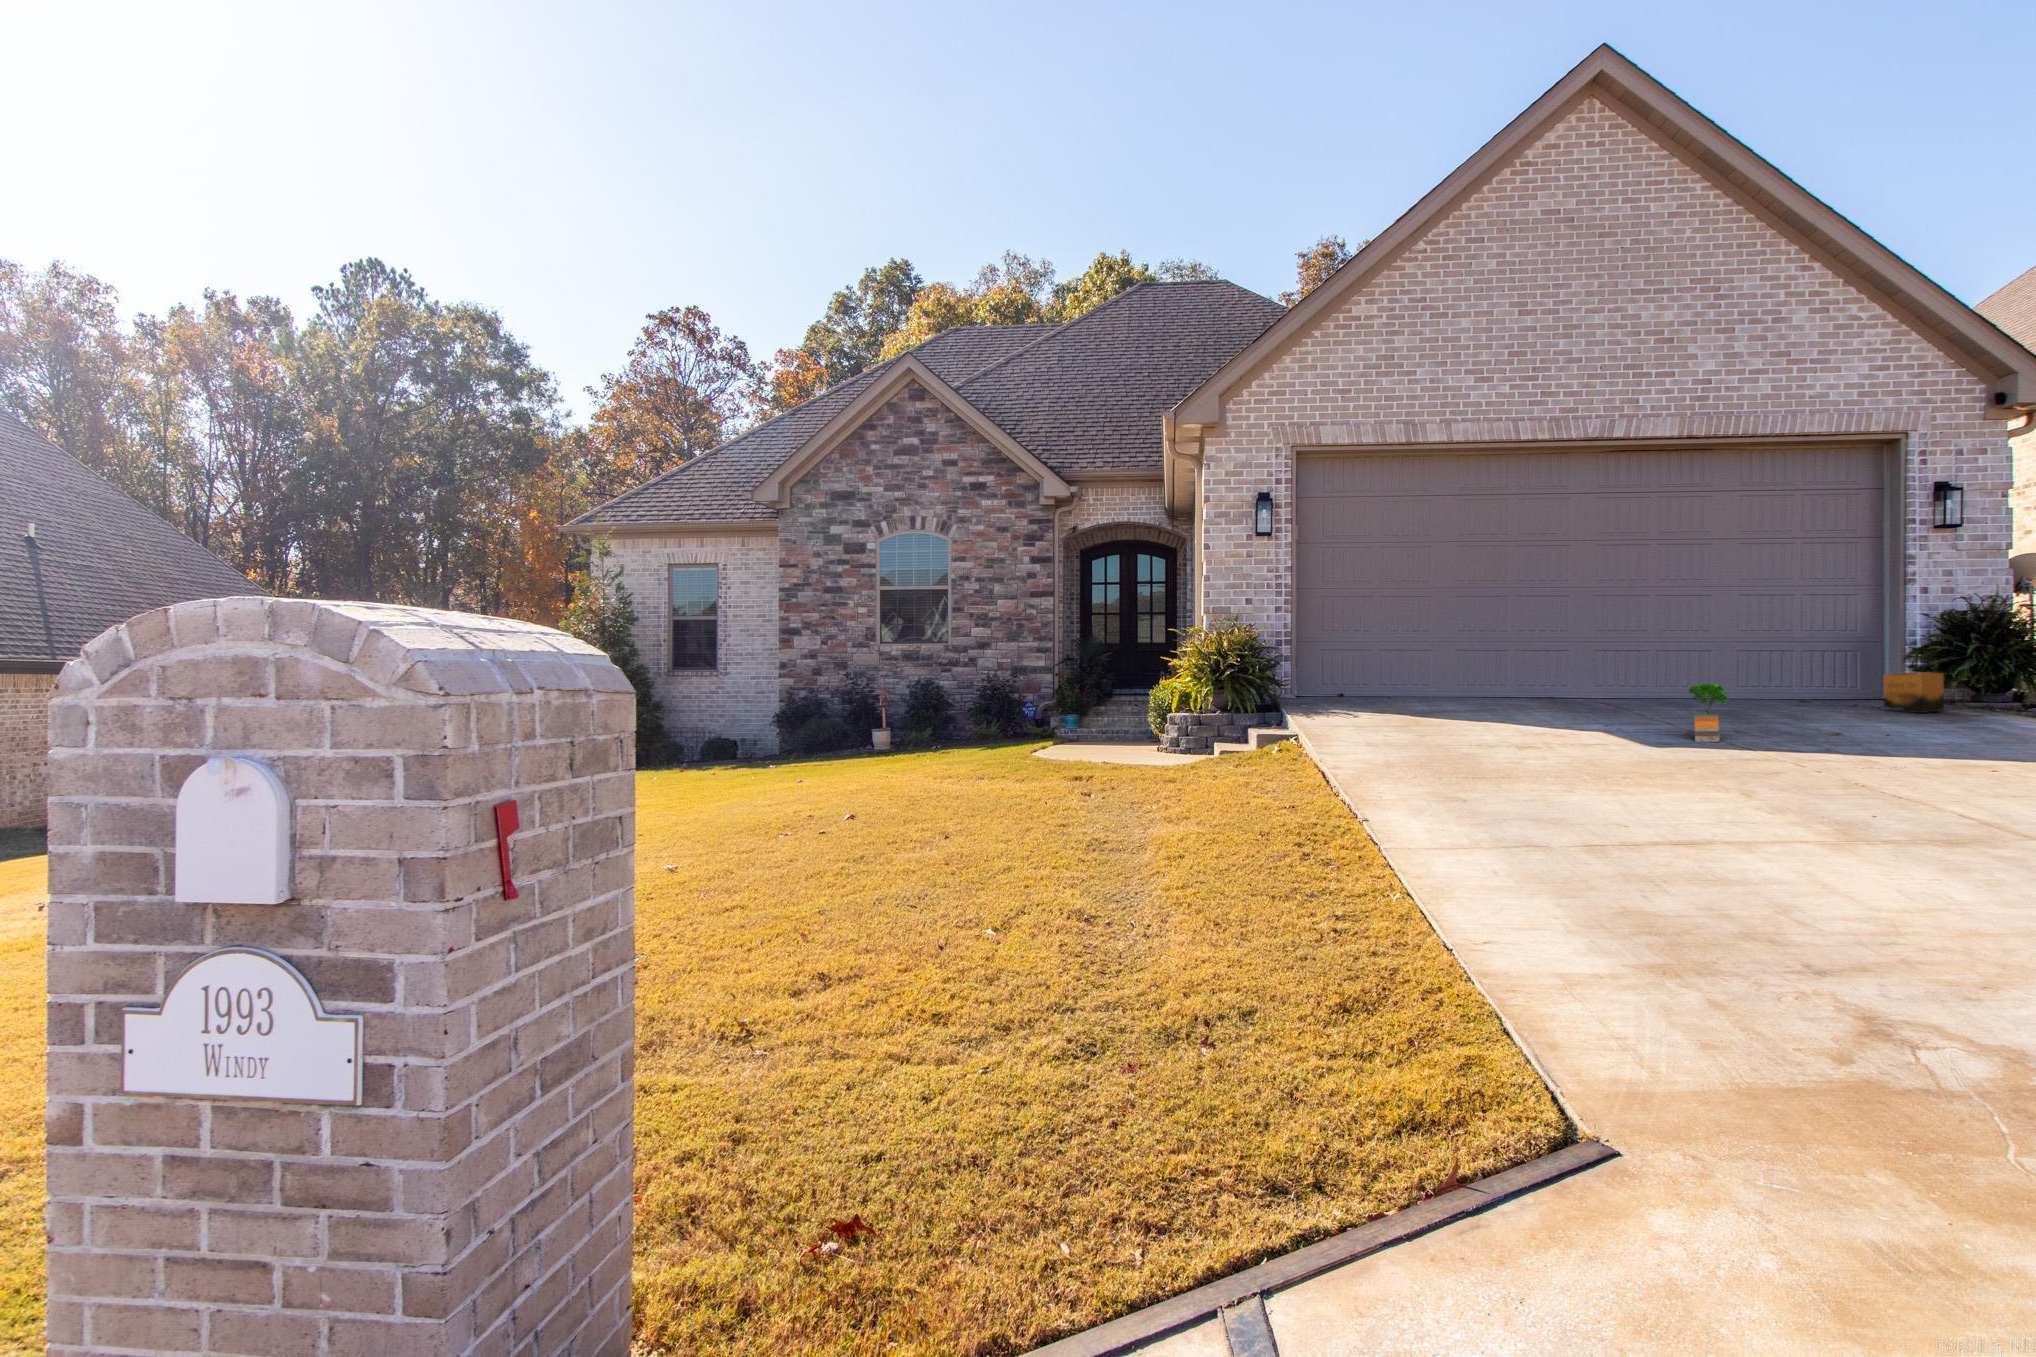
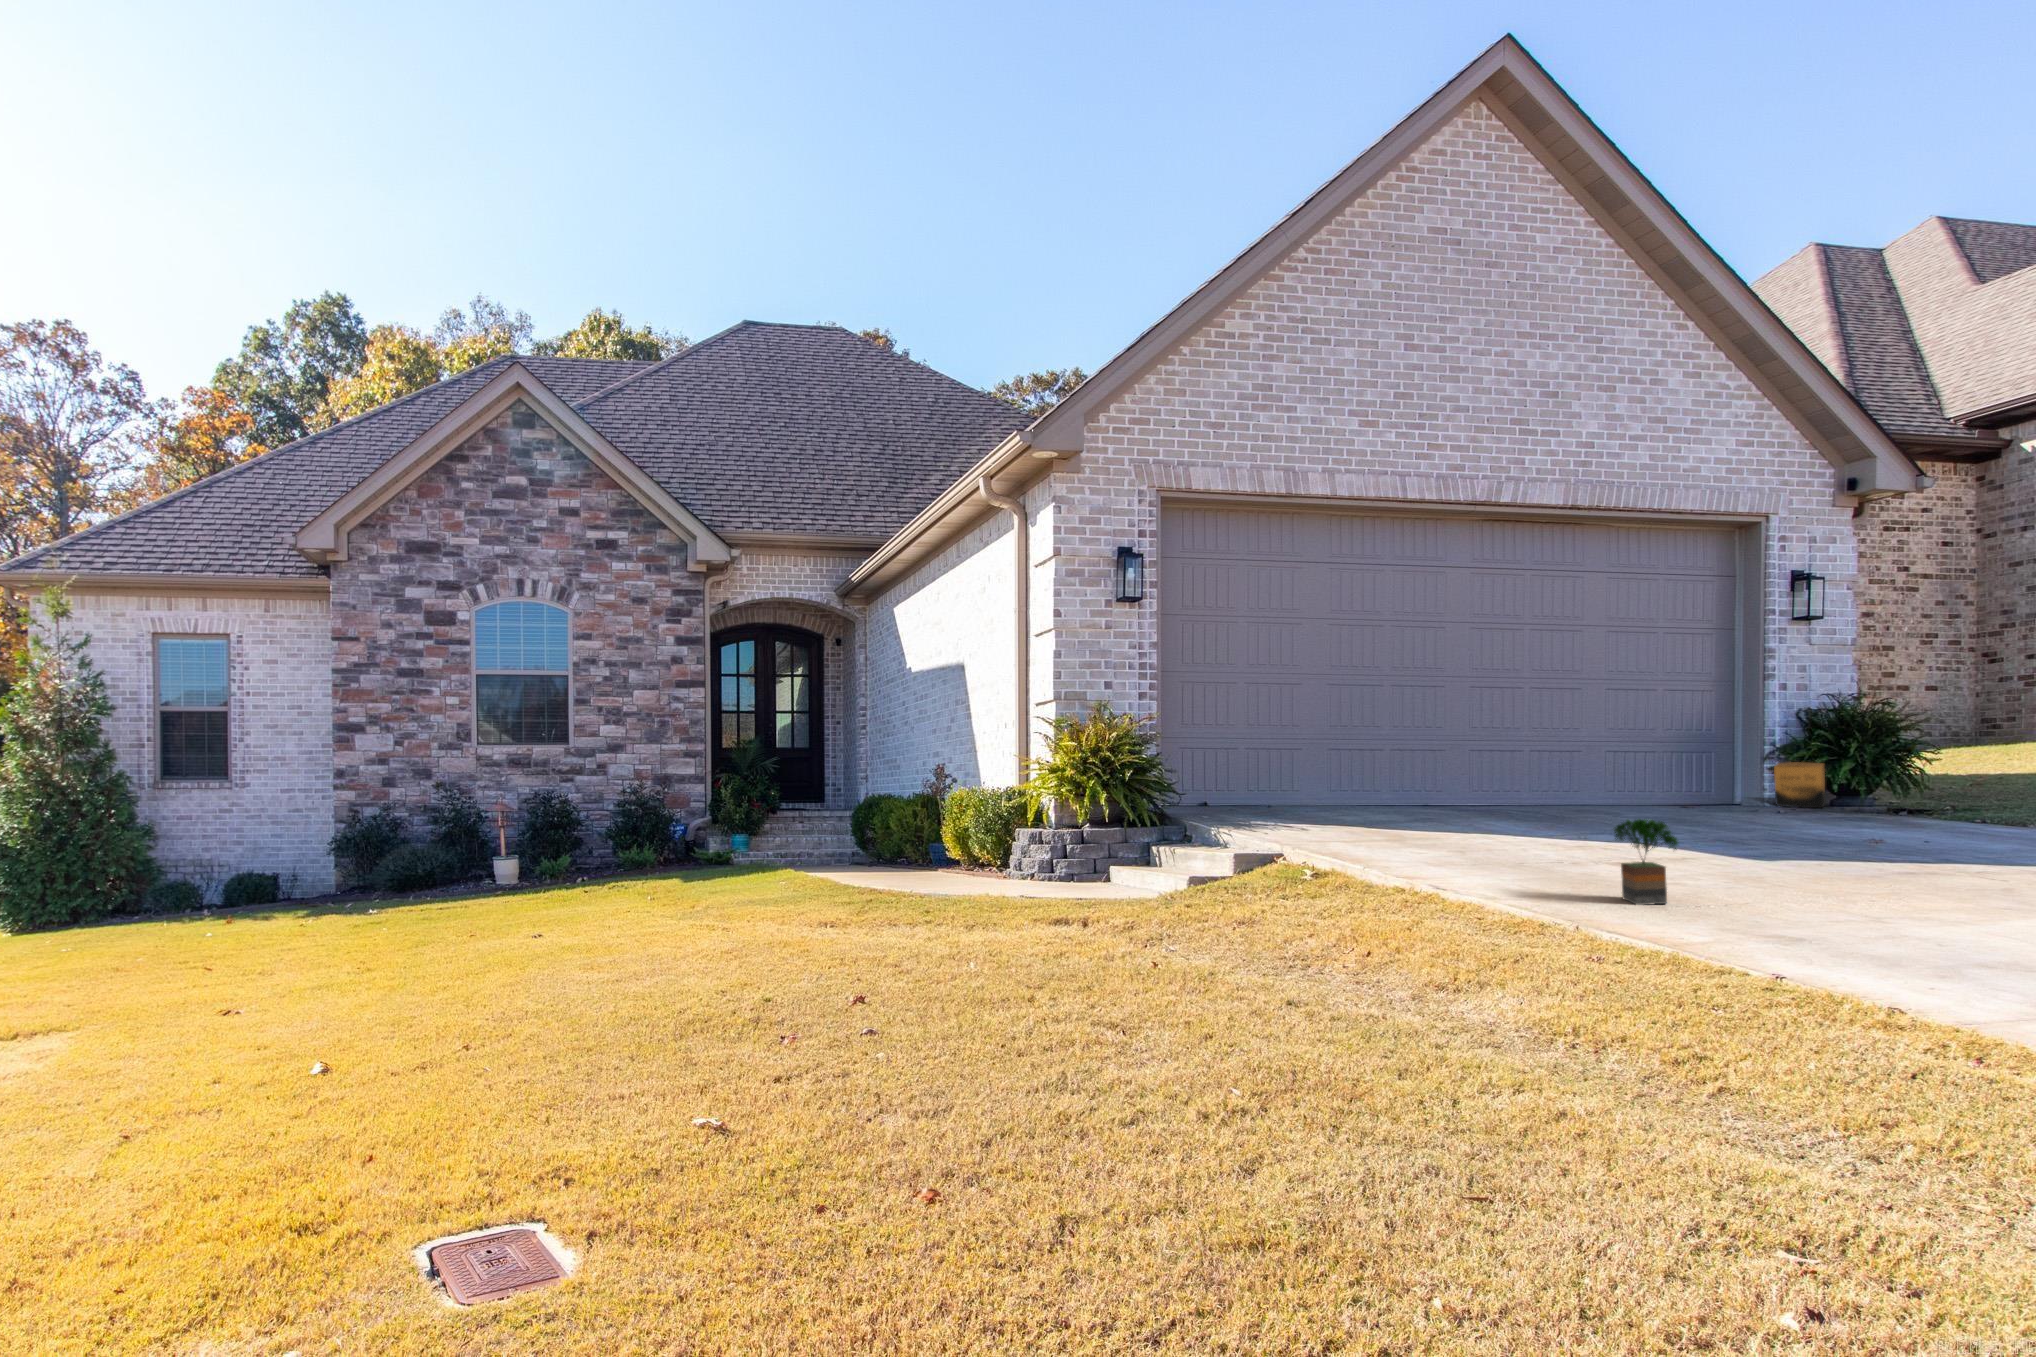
potted tree: present [1688,683,1729,742] -> present [1614,819,1678,905]

